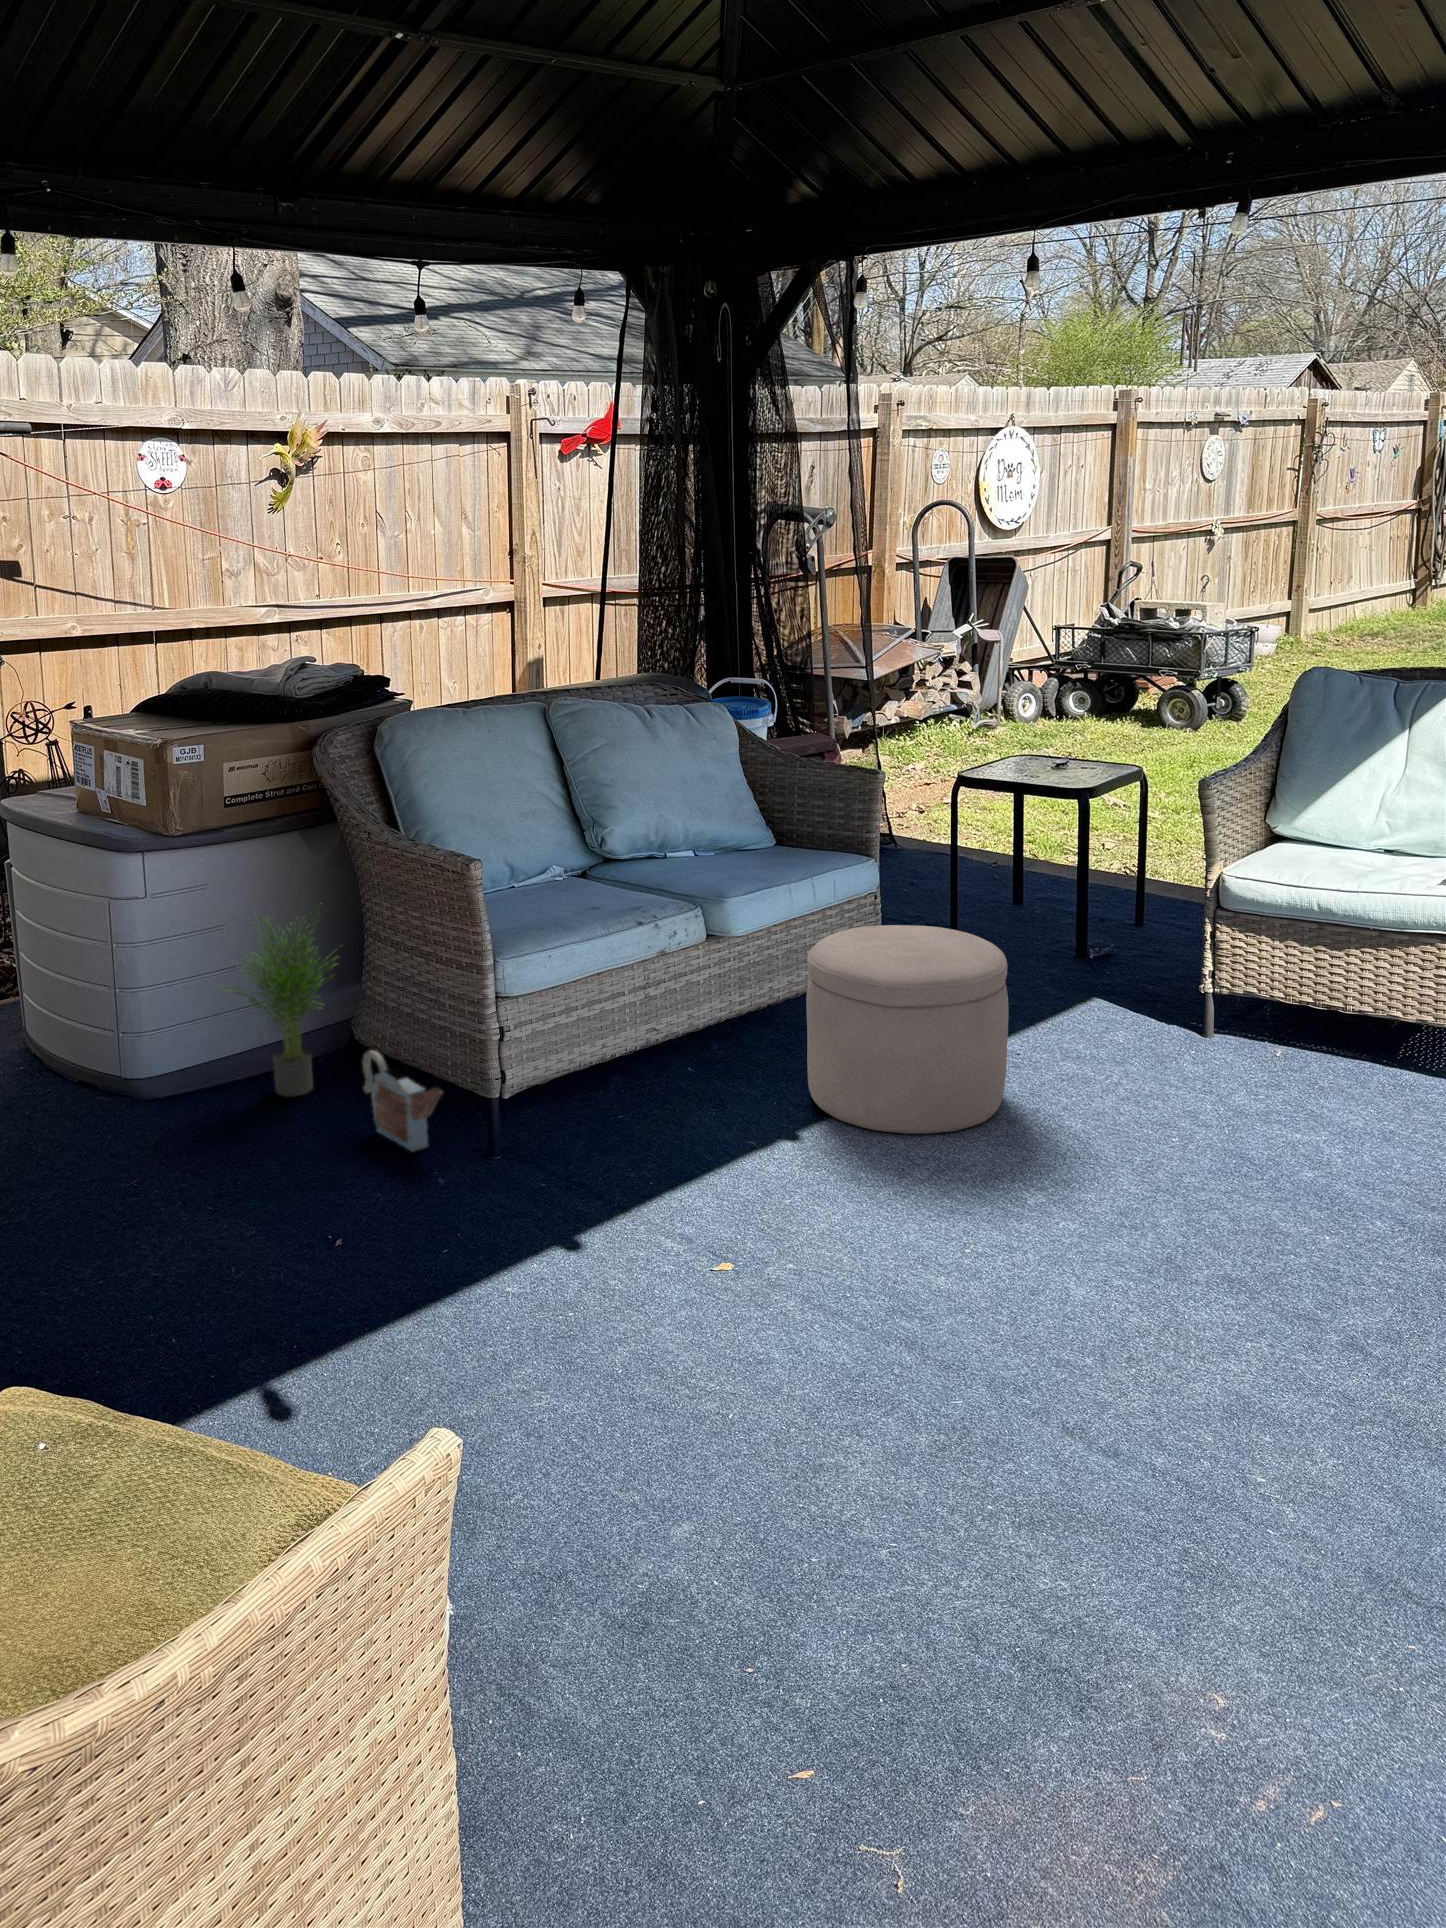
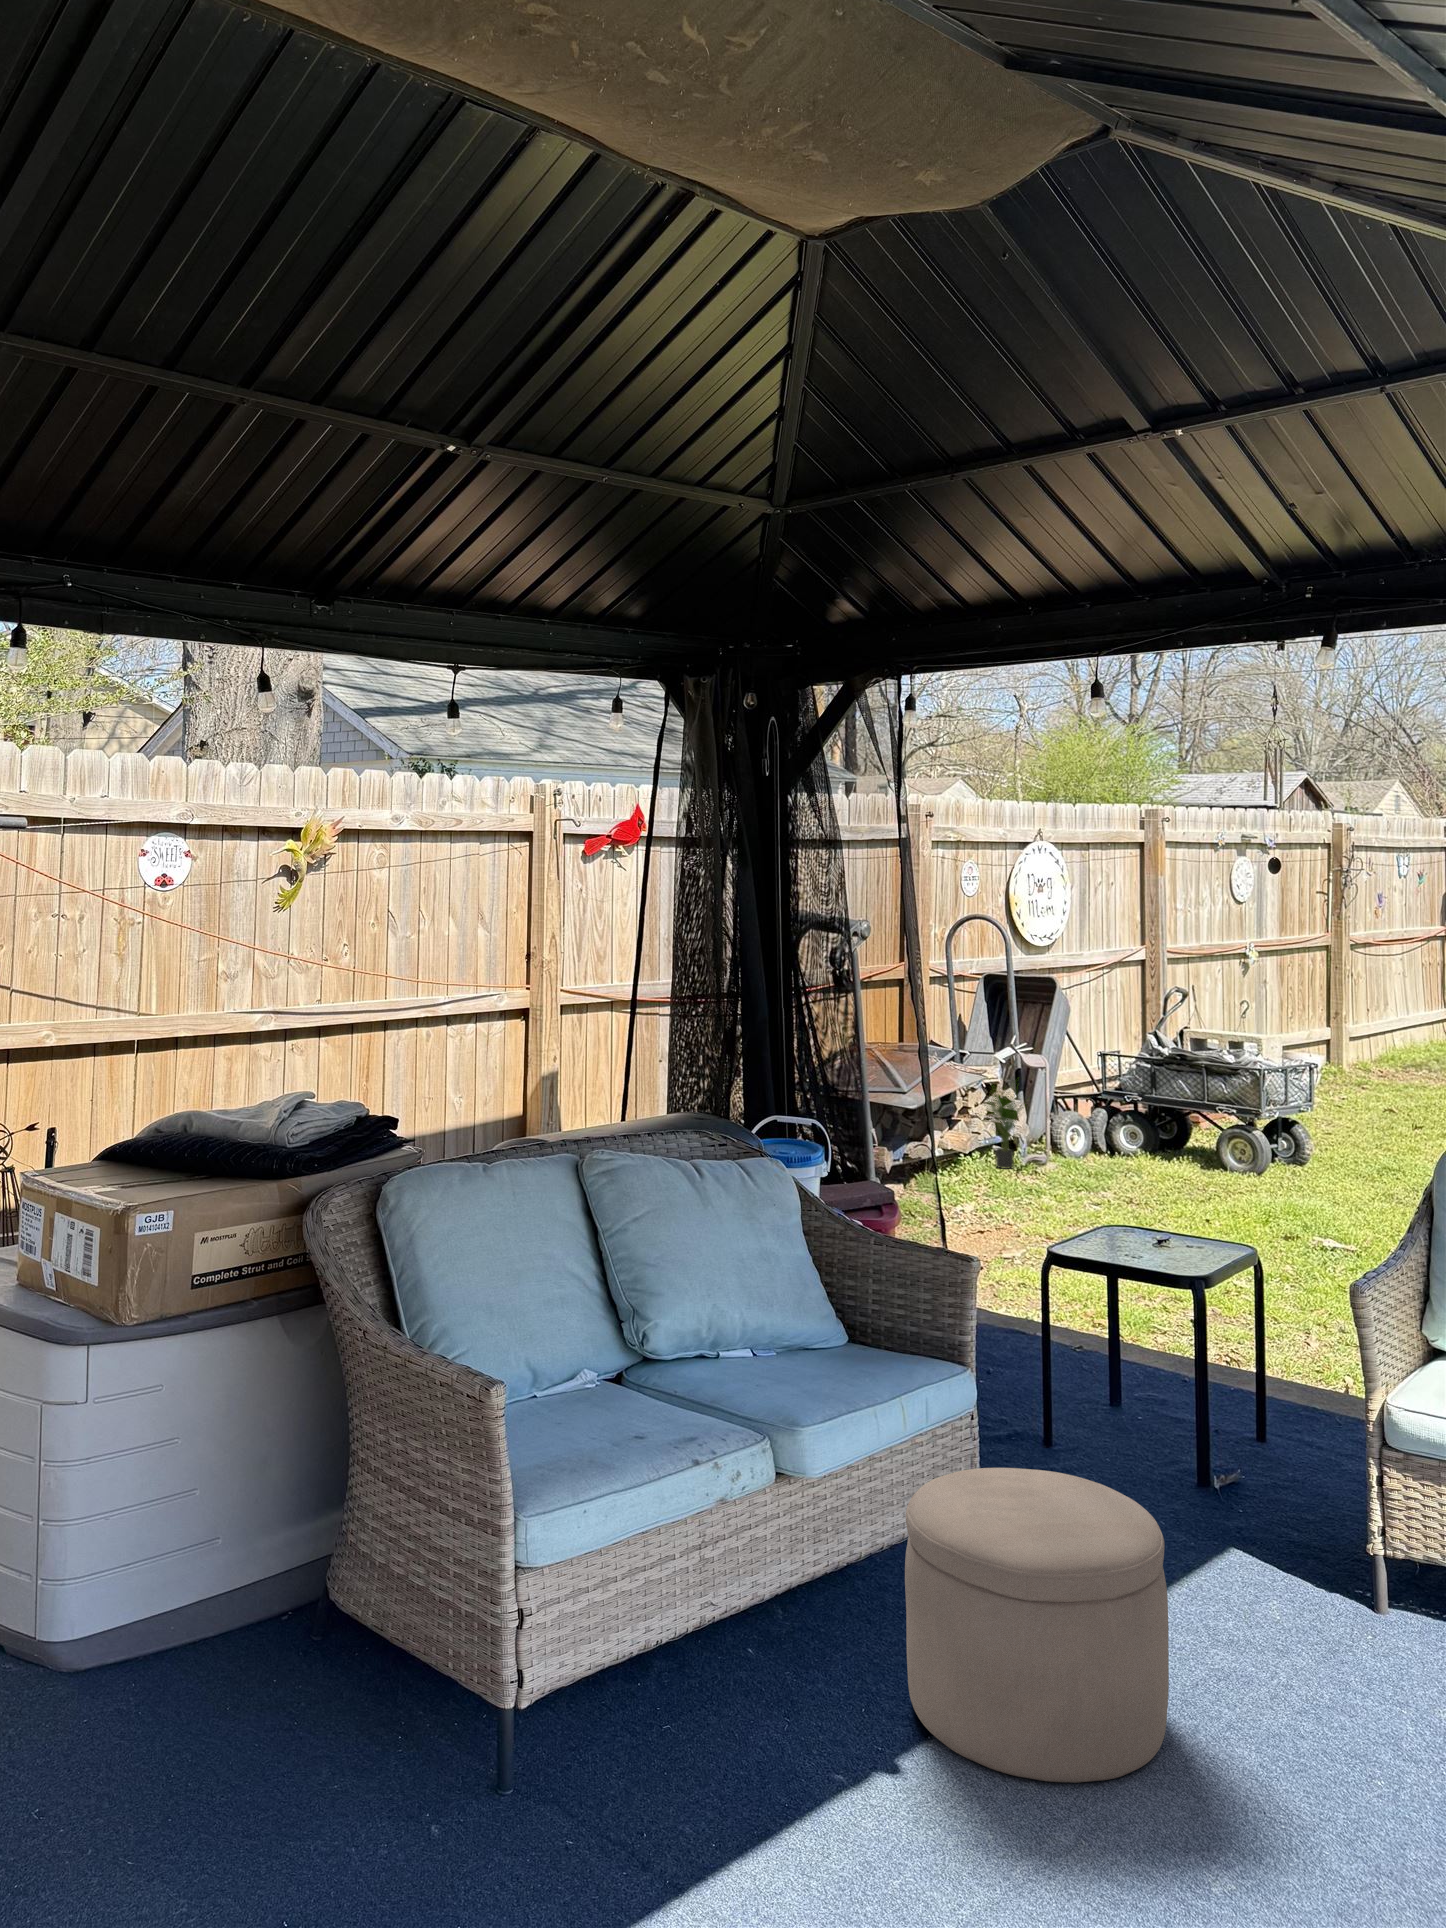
potted plant: present [226,920,336,1097] -> present [987,1091,1026,1169]
watering can: present [363,1050,442,1152] -> none [335,1628,440,1787]

